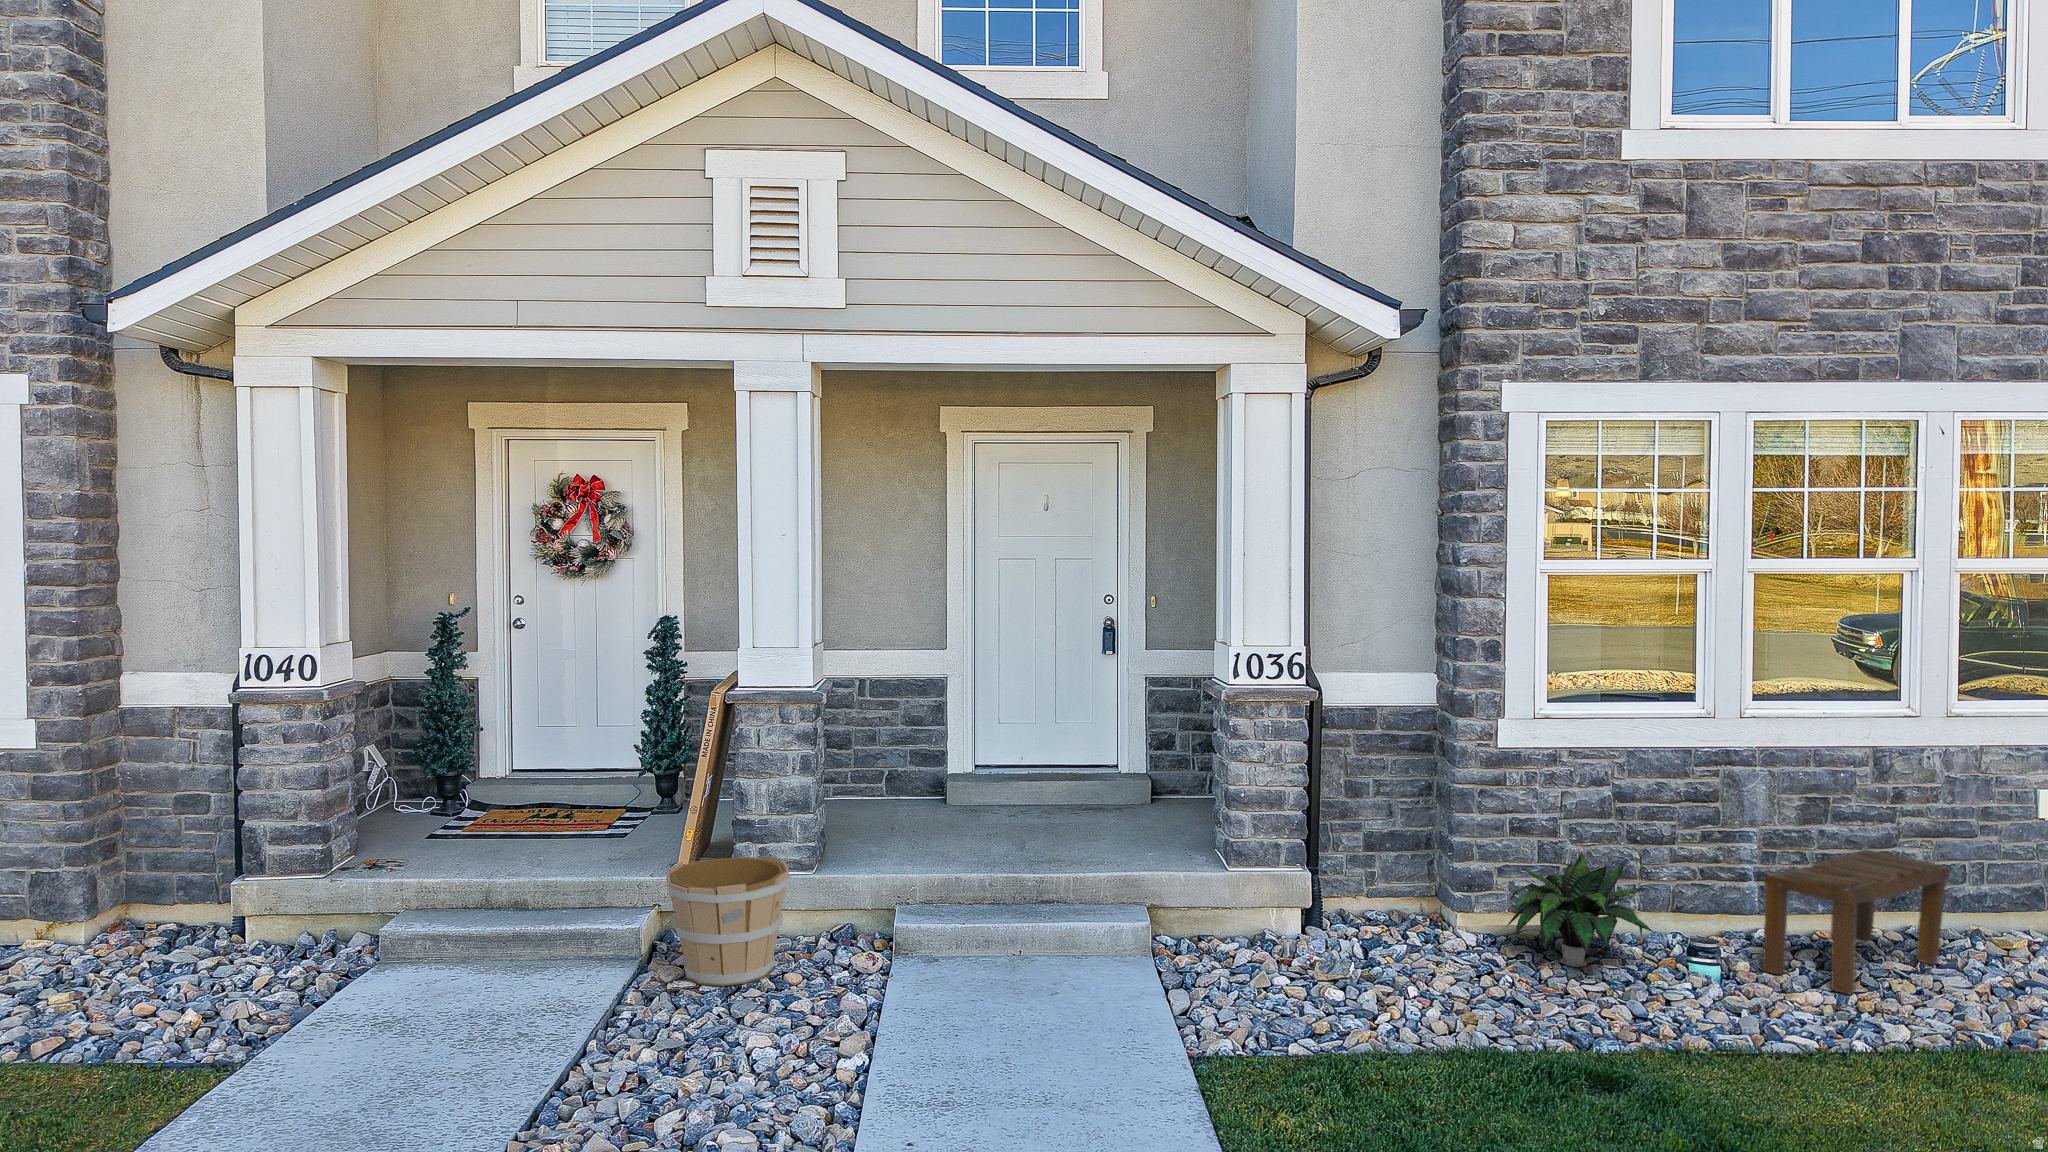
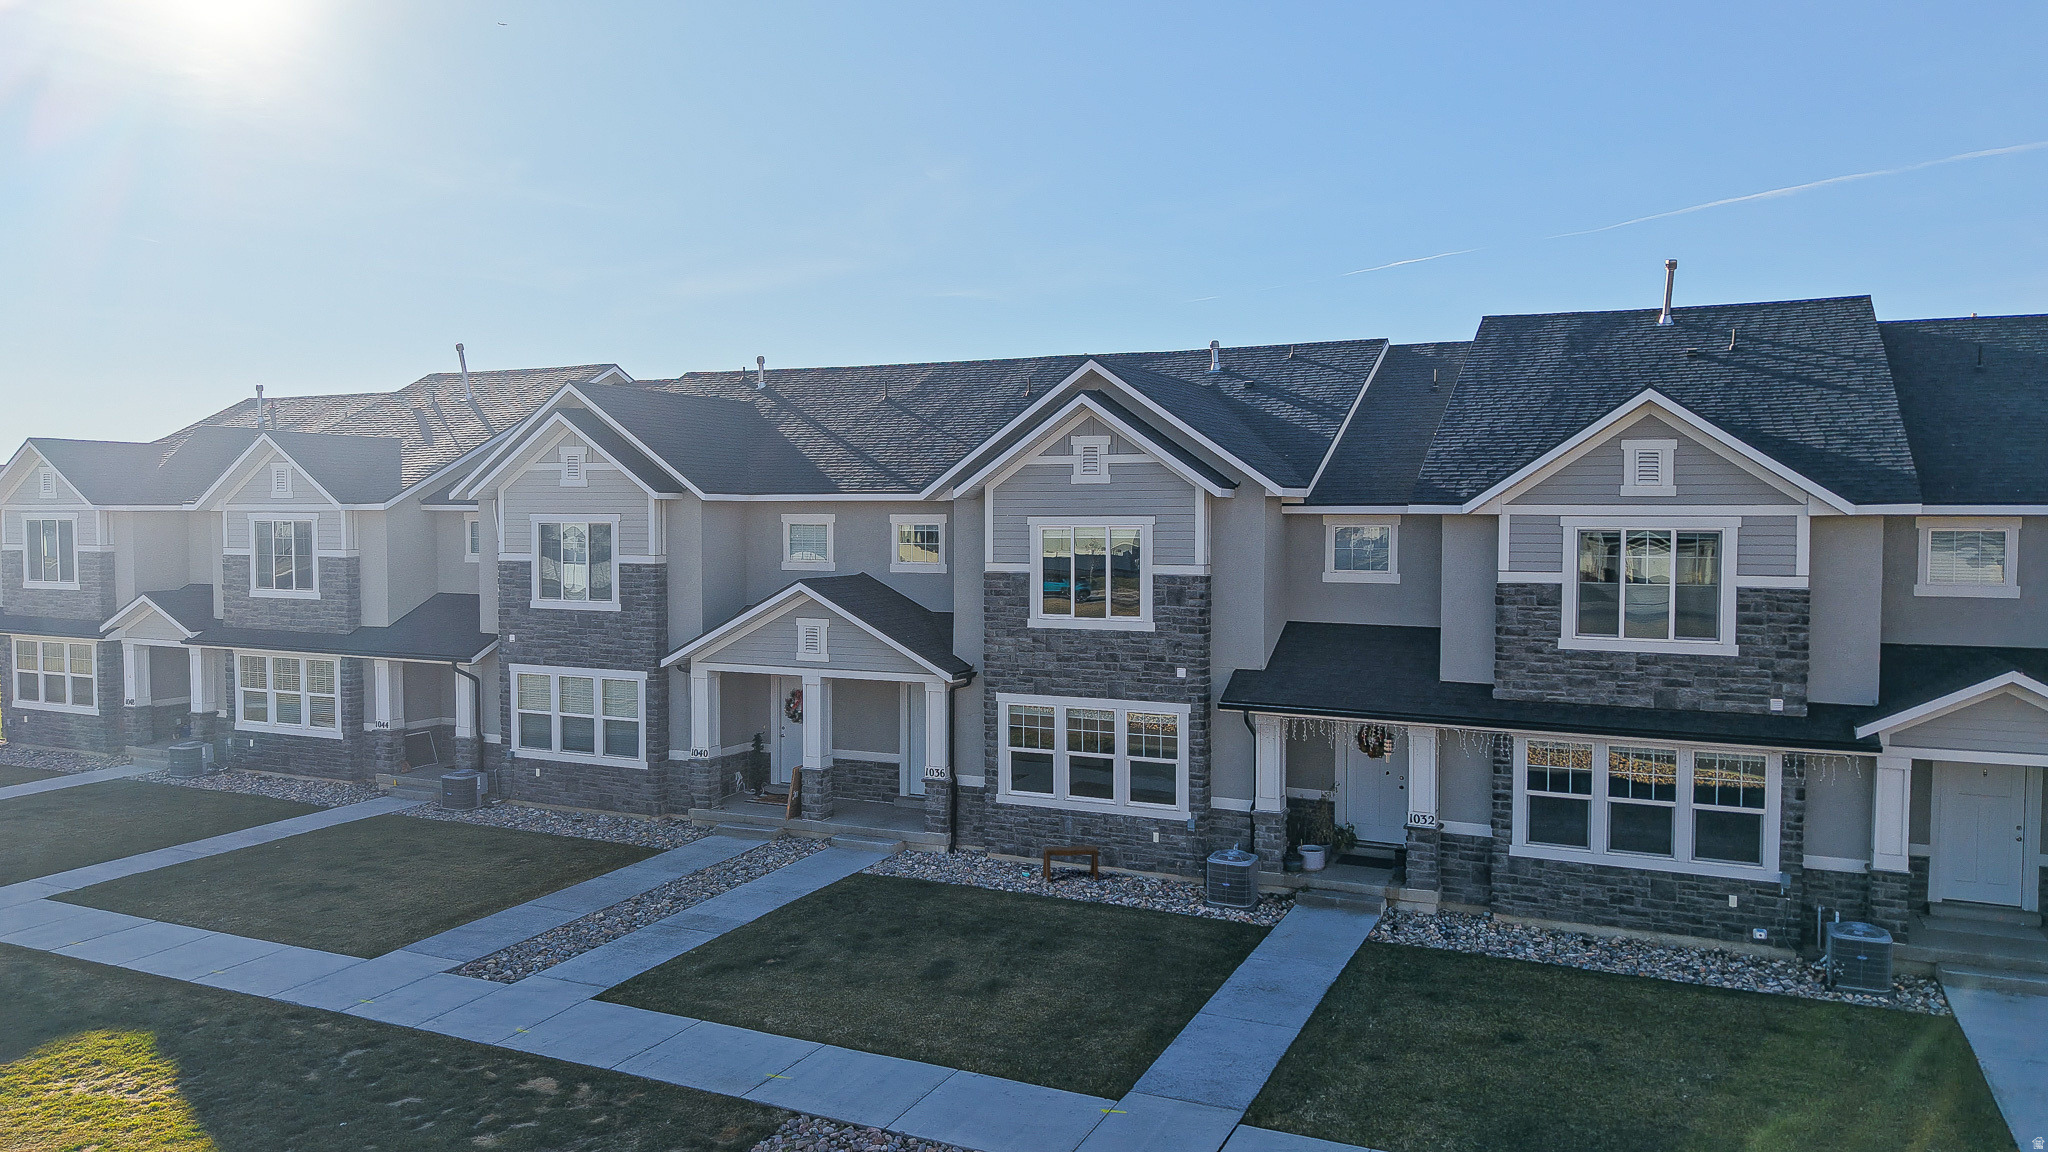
potted plant: present [1507,852,1653,967] -> none [979,835,1020,868]
wooden bucket: present [666,855,791,986] -> none [774,814,807,847]

